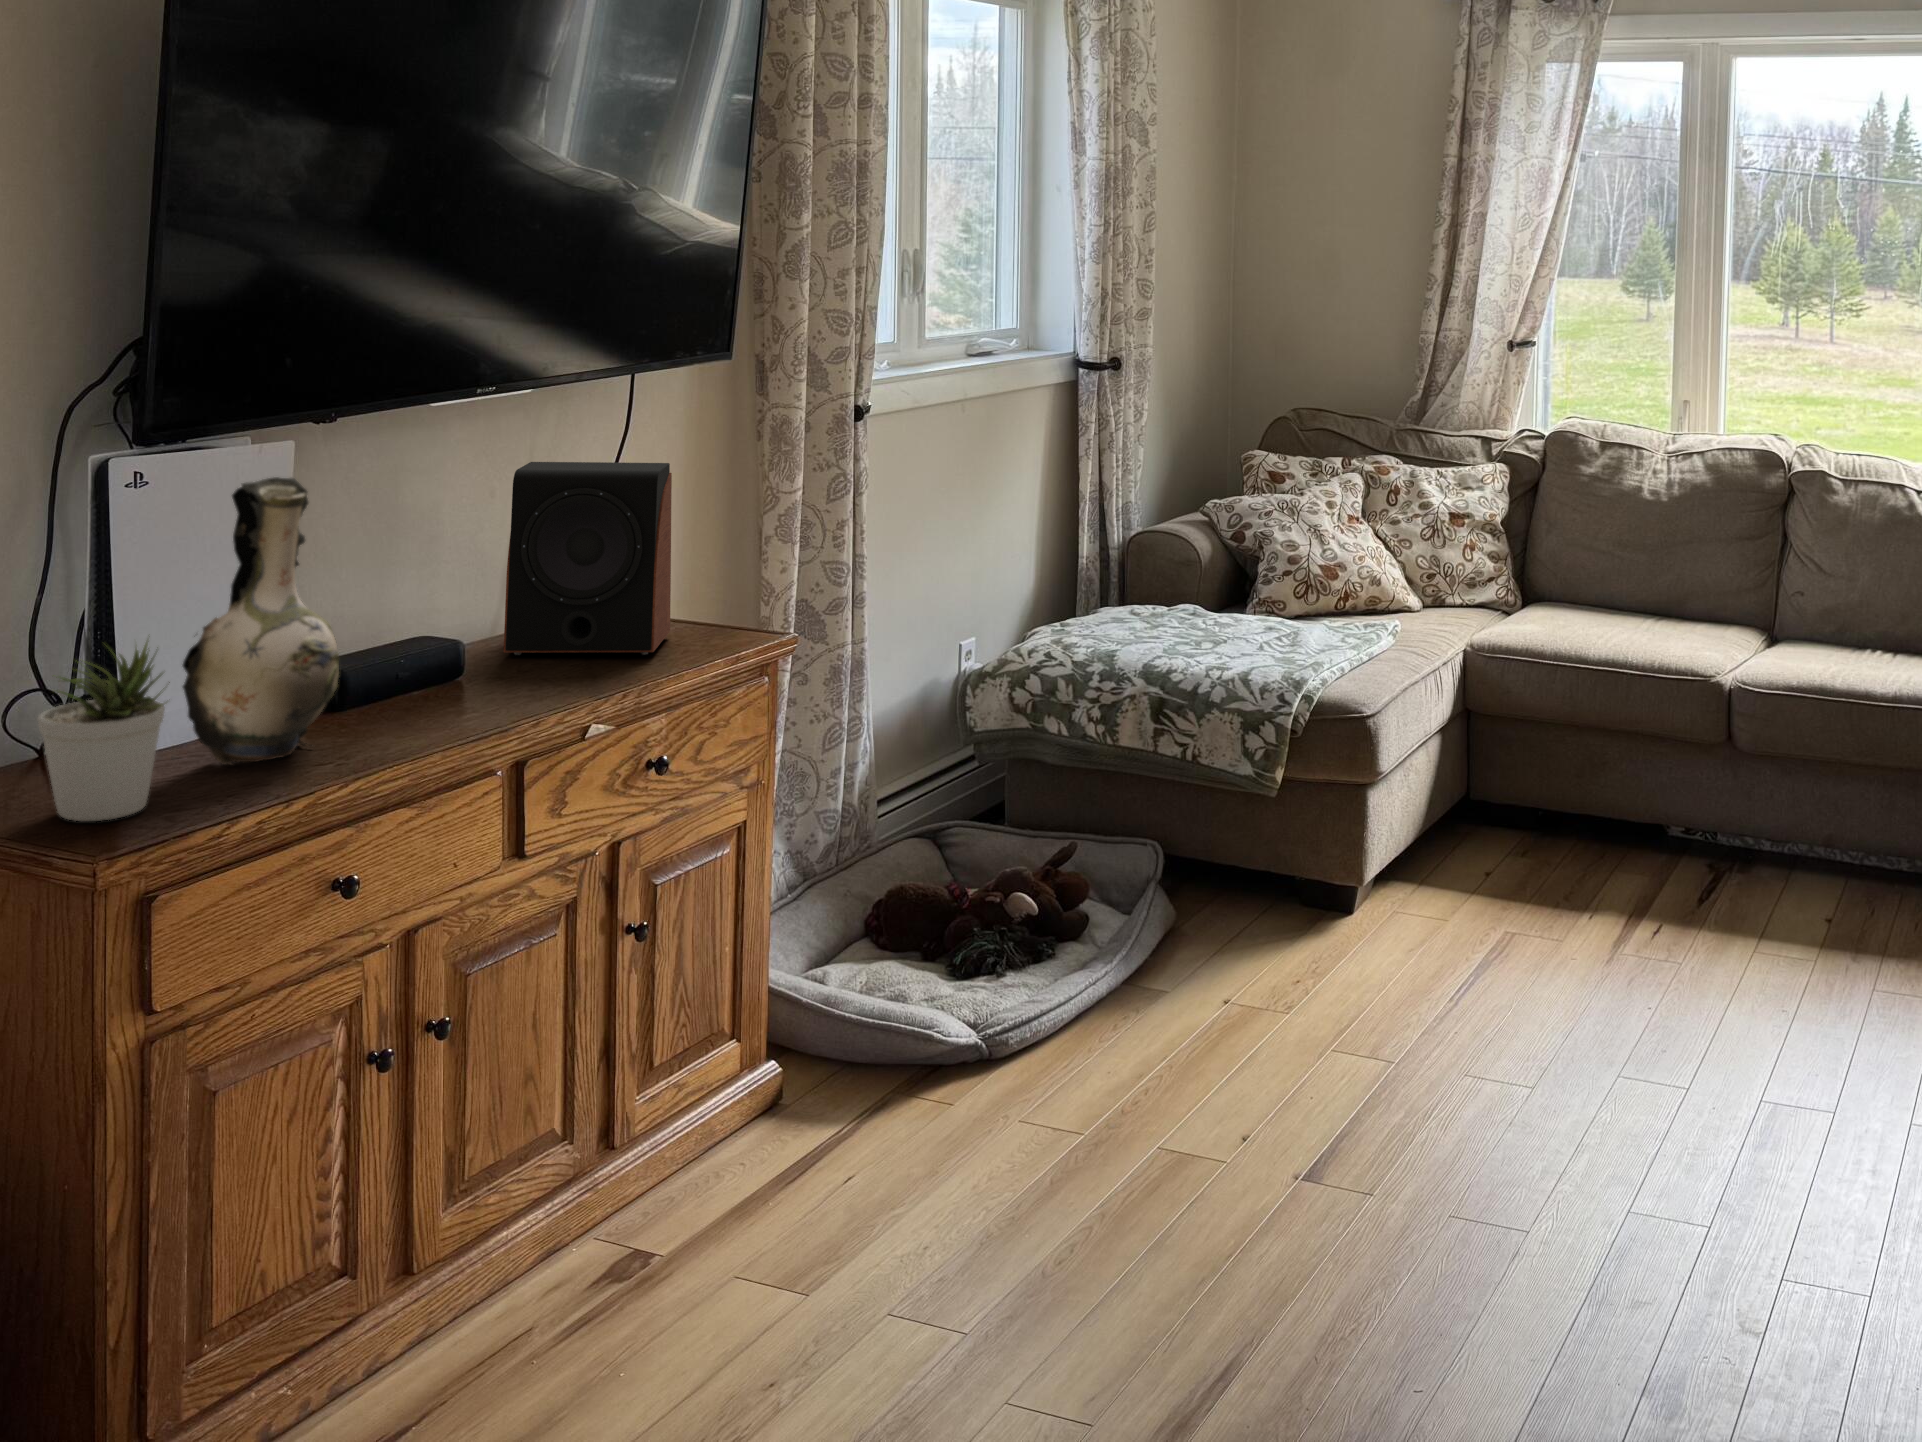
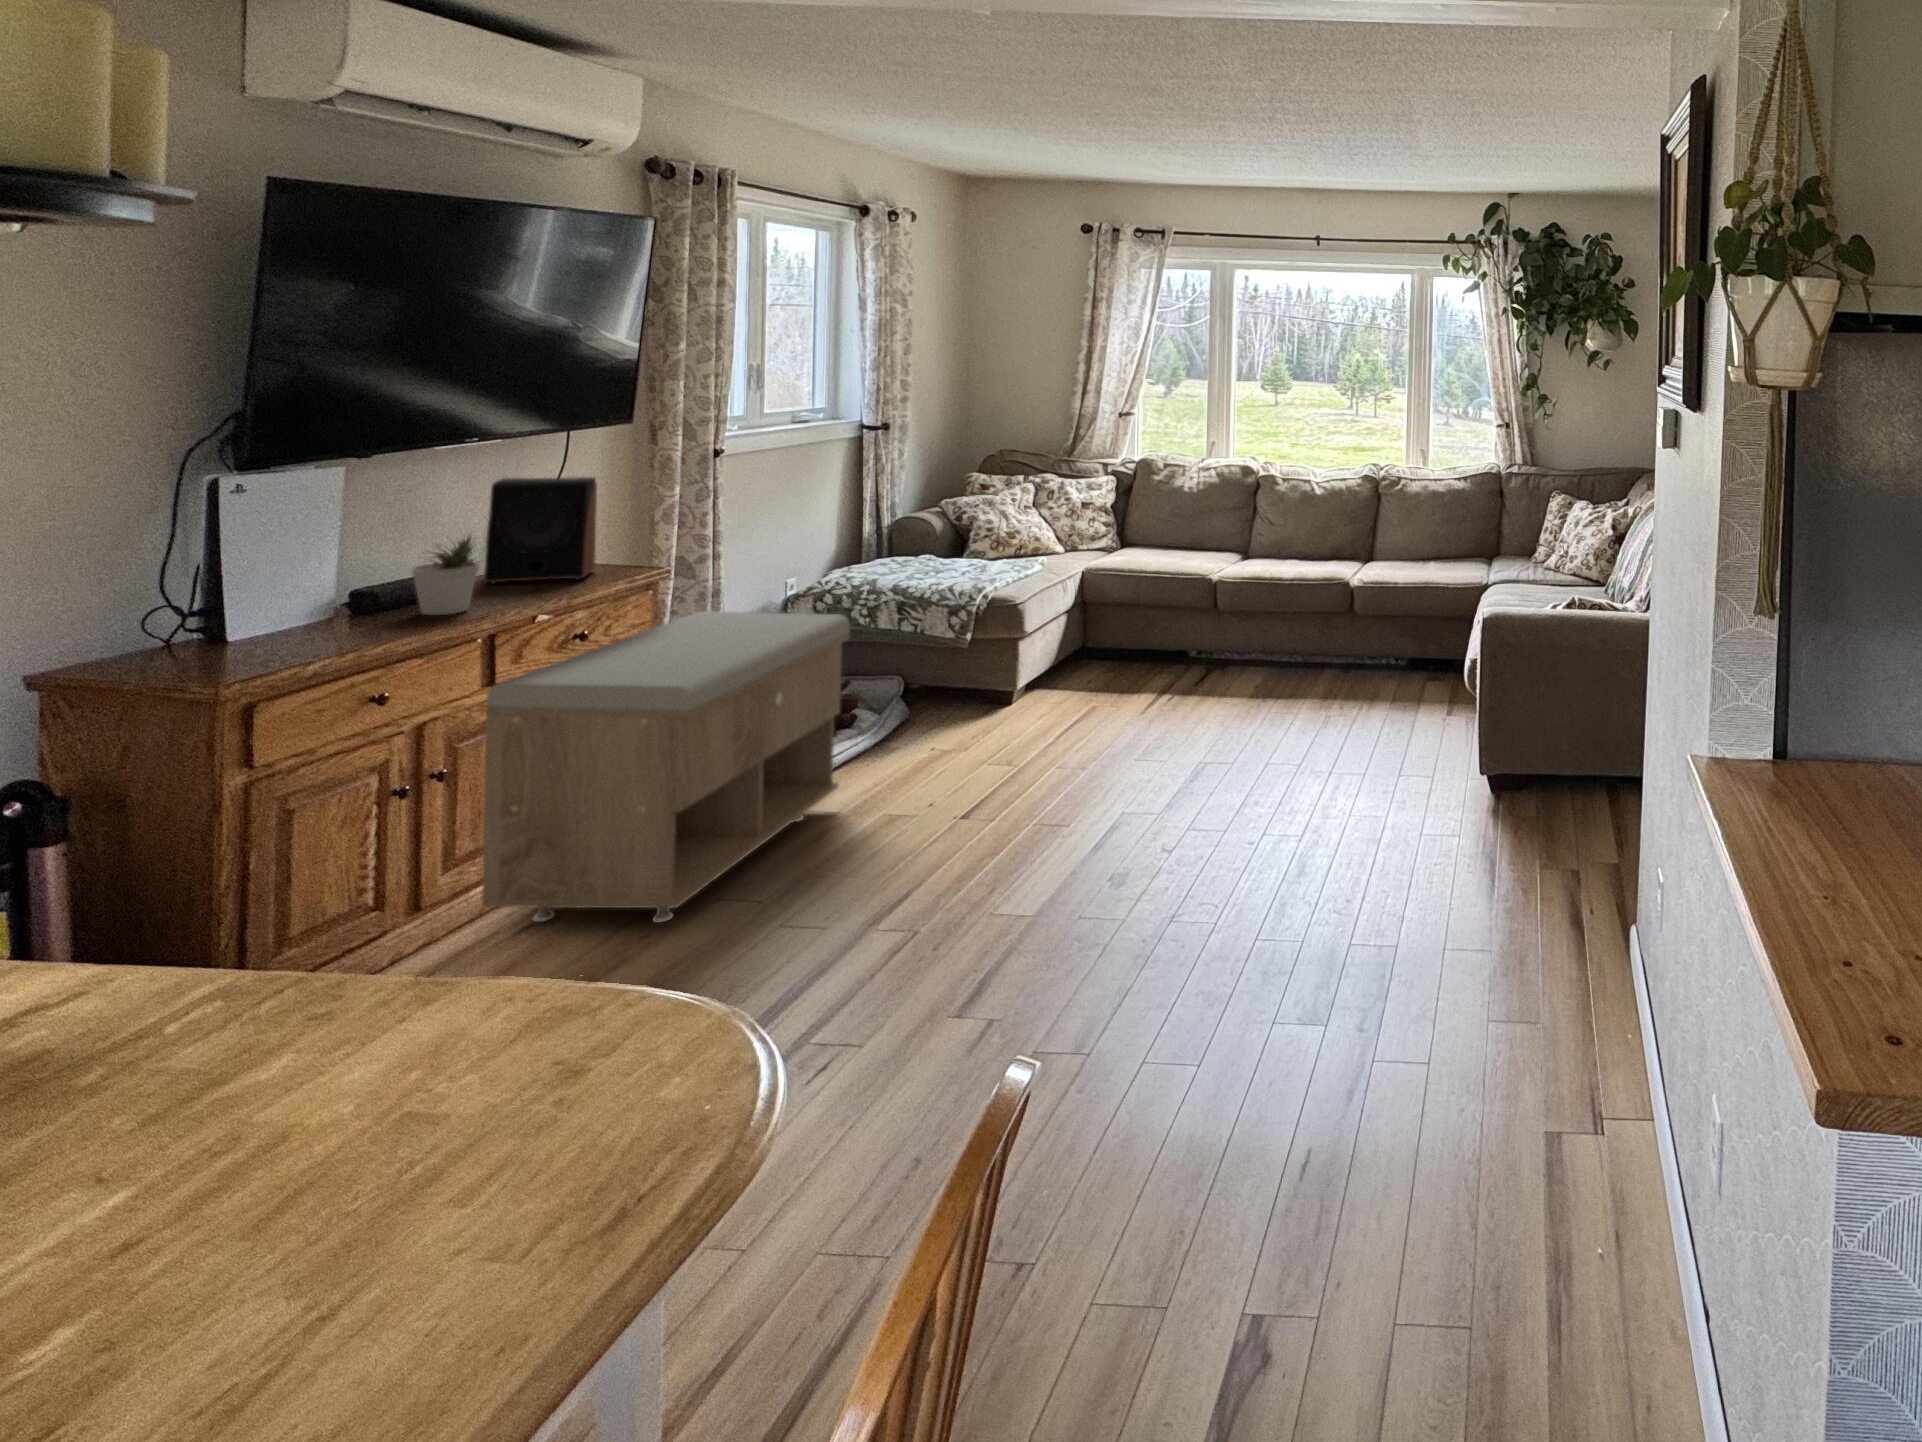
decorative vase: present [183,477,339,765] -> none [264,483,374,642]
potted plant: present [38,642,170,821] -> present [412,536,482,615]
storage bench: none [506,720,1088,1351] -> present [482,611,850,923]

